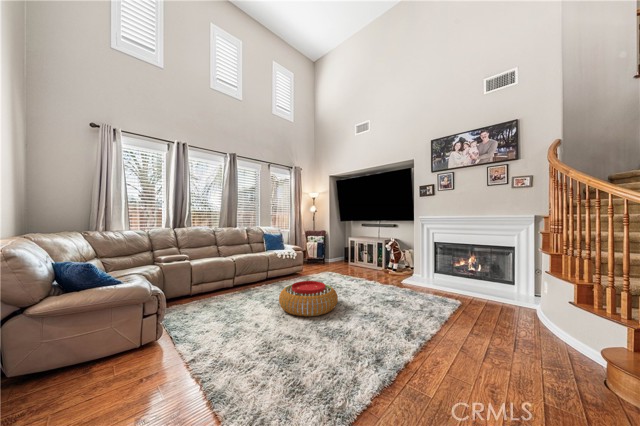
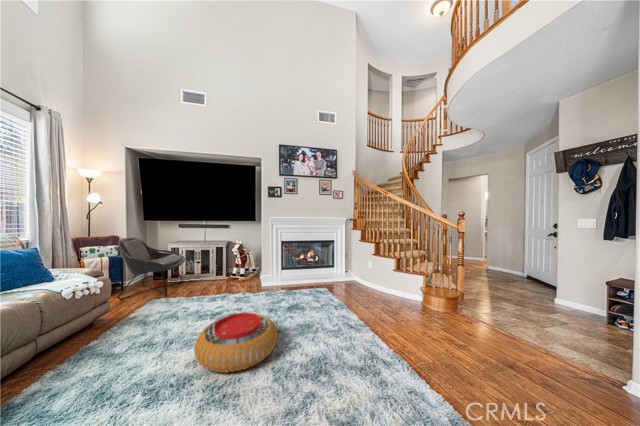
lounge chair: none [313,228,356,271] -> present [118,237,186,300]

